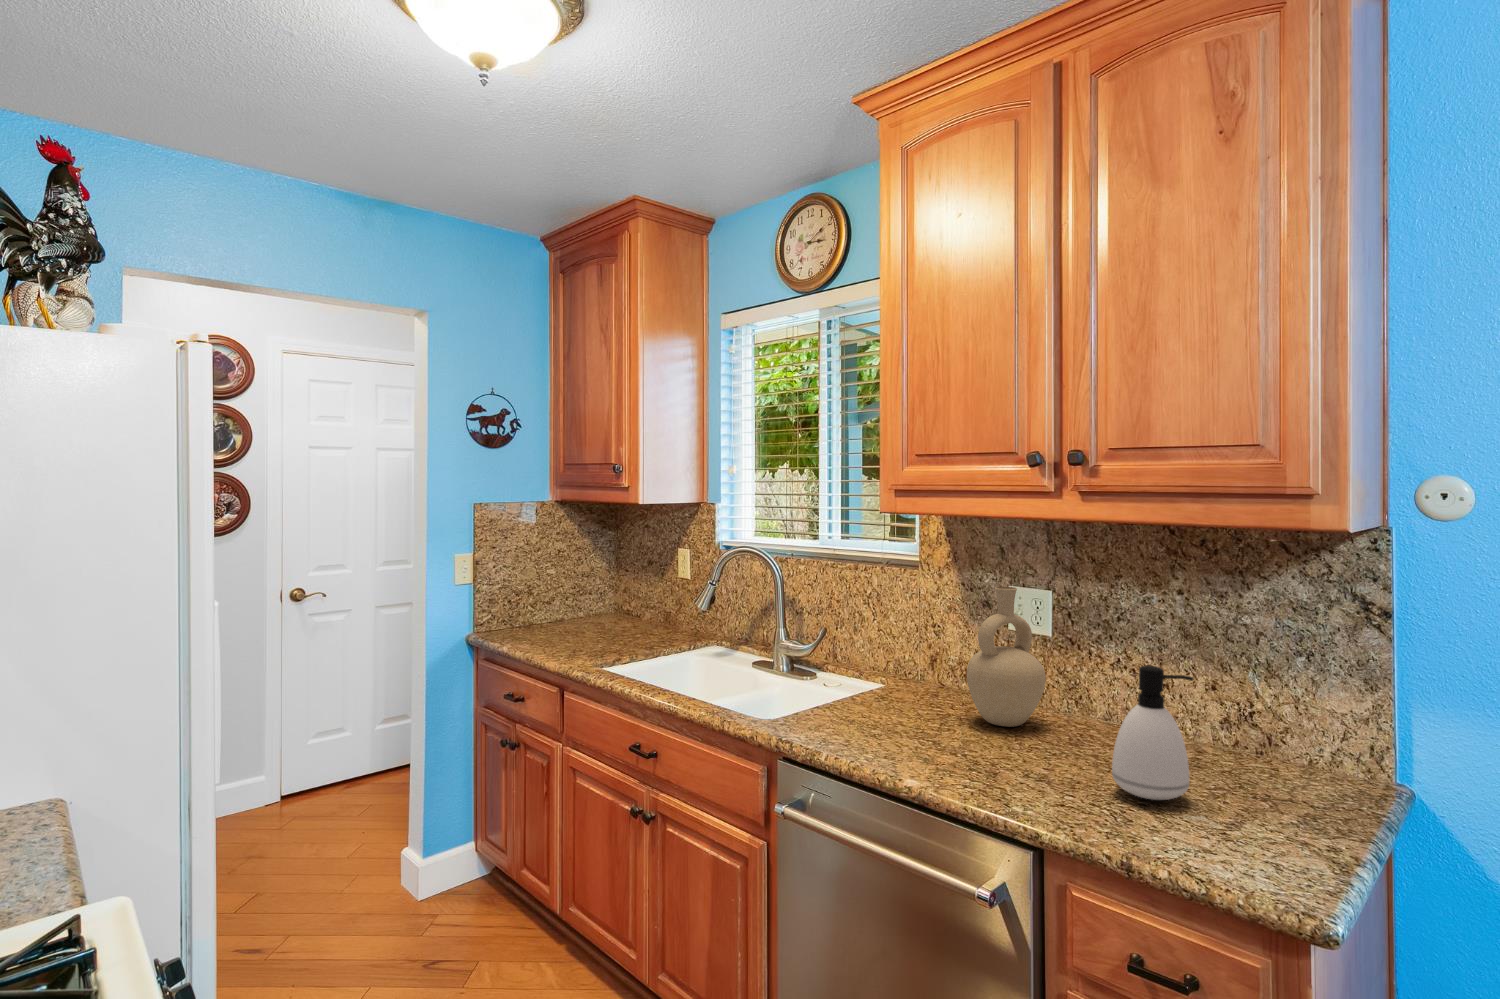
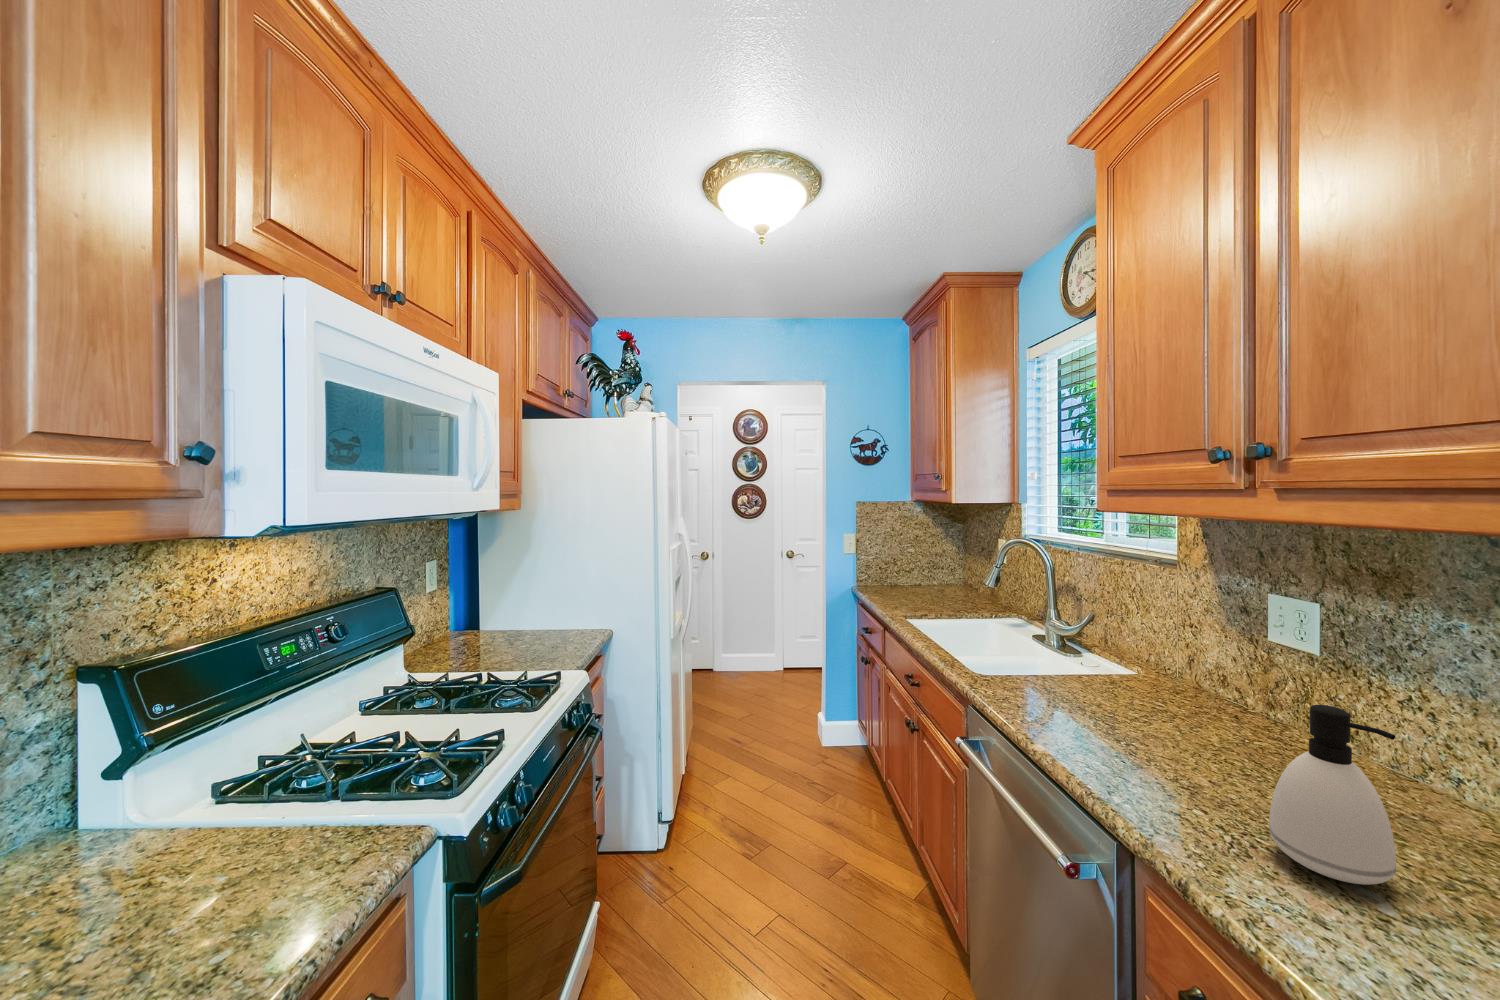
vase: present [967,587,1046,727] -> none [1175,591,1281,744]

